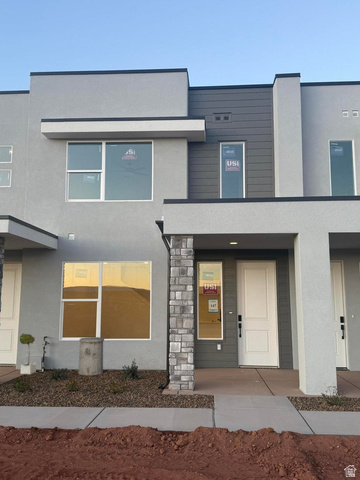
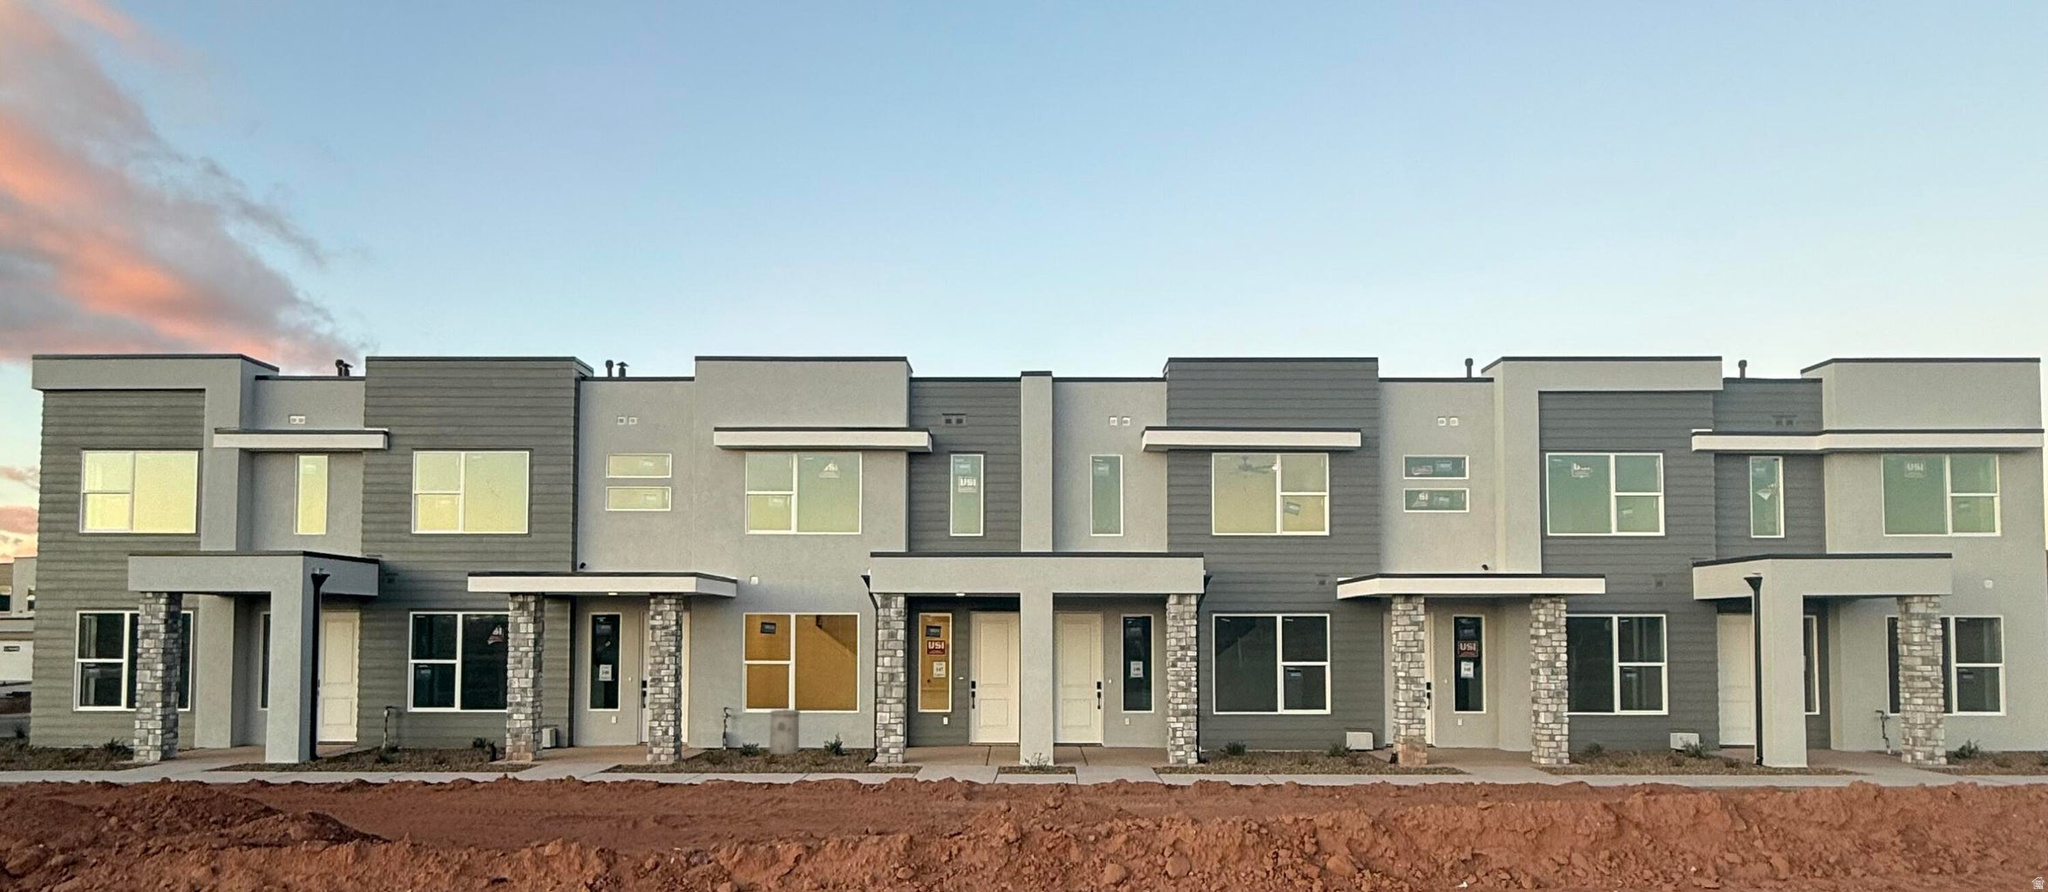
potted tree: present [20,334,36,374] -> none [695,705,716,754]

